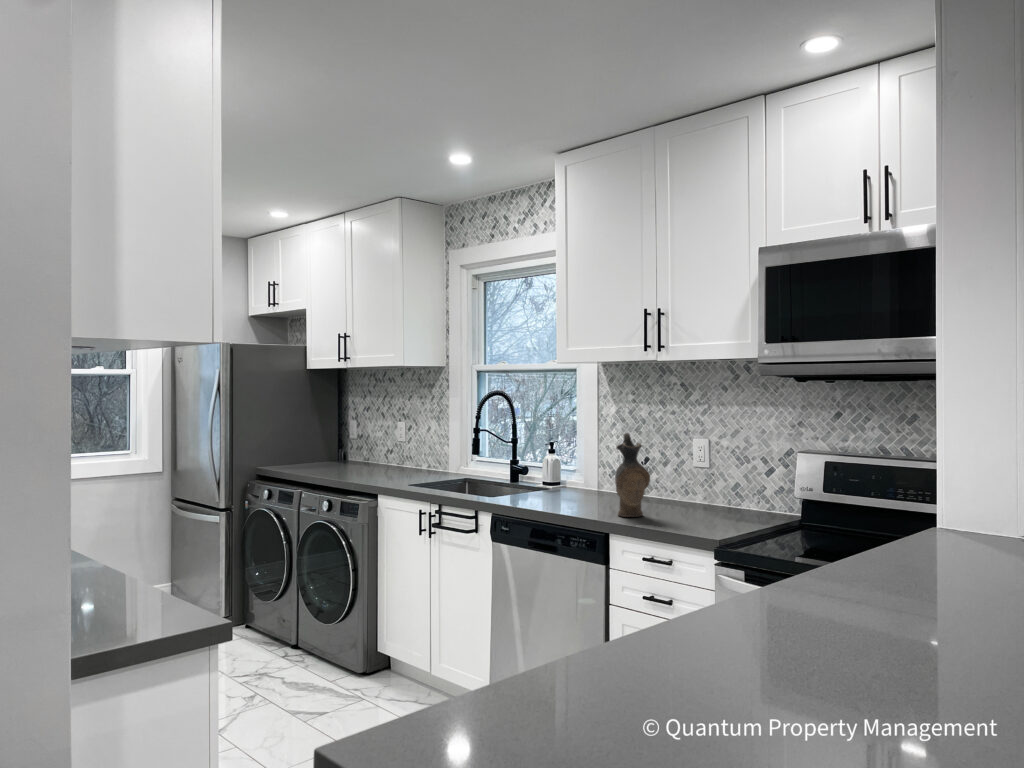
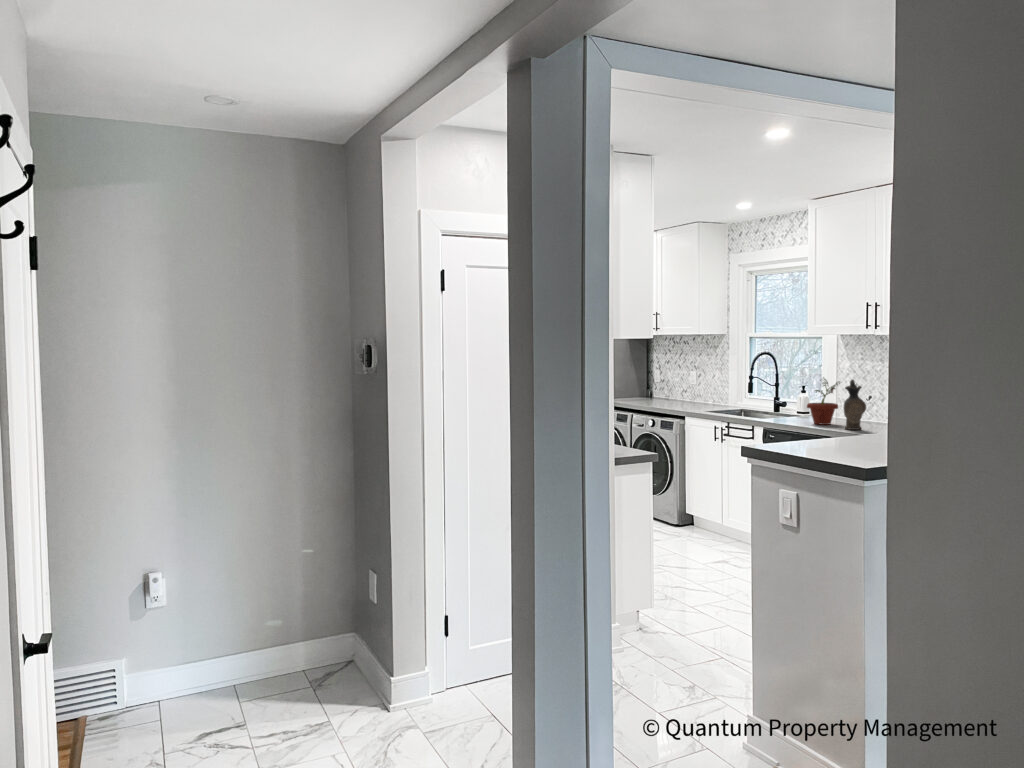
potted plant: none [557,429,609,506] -> present [807,379,839,425]

